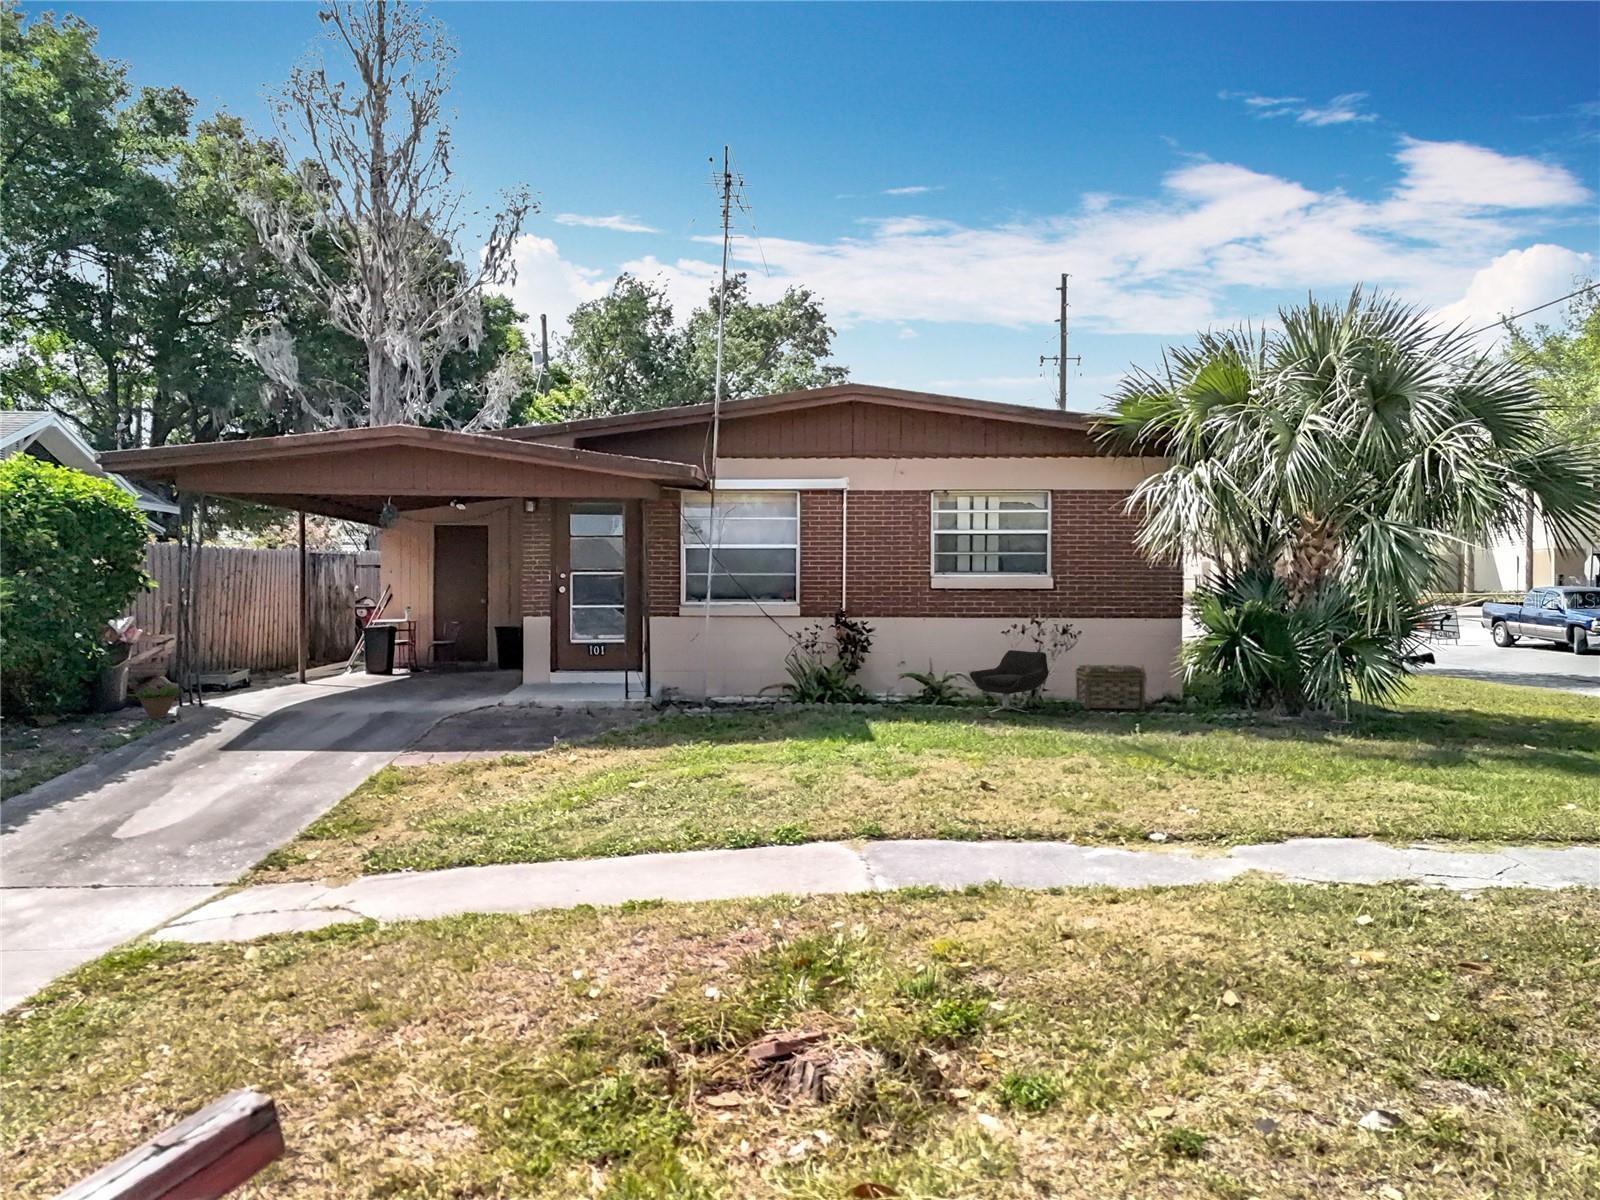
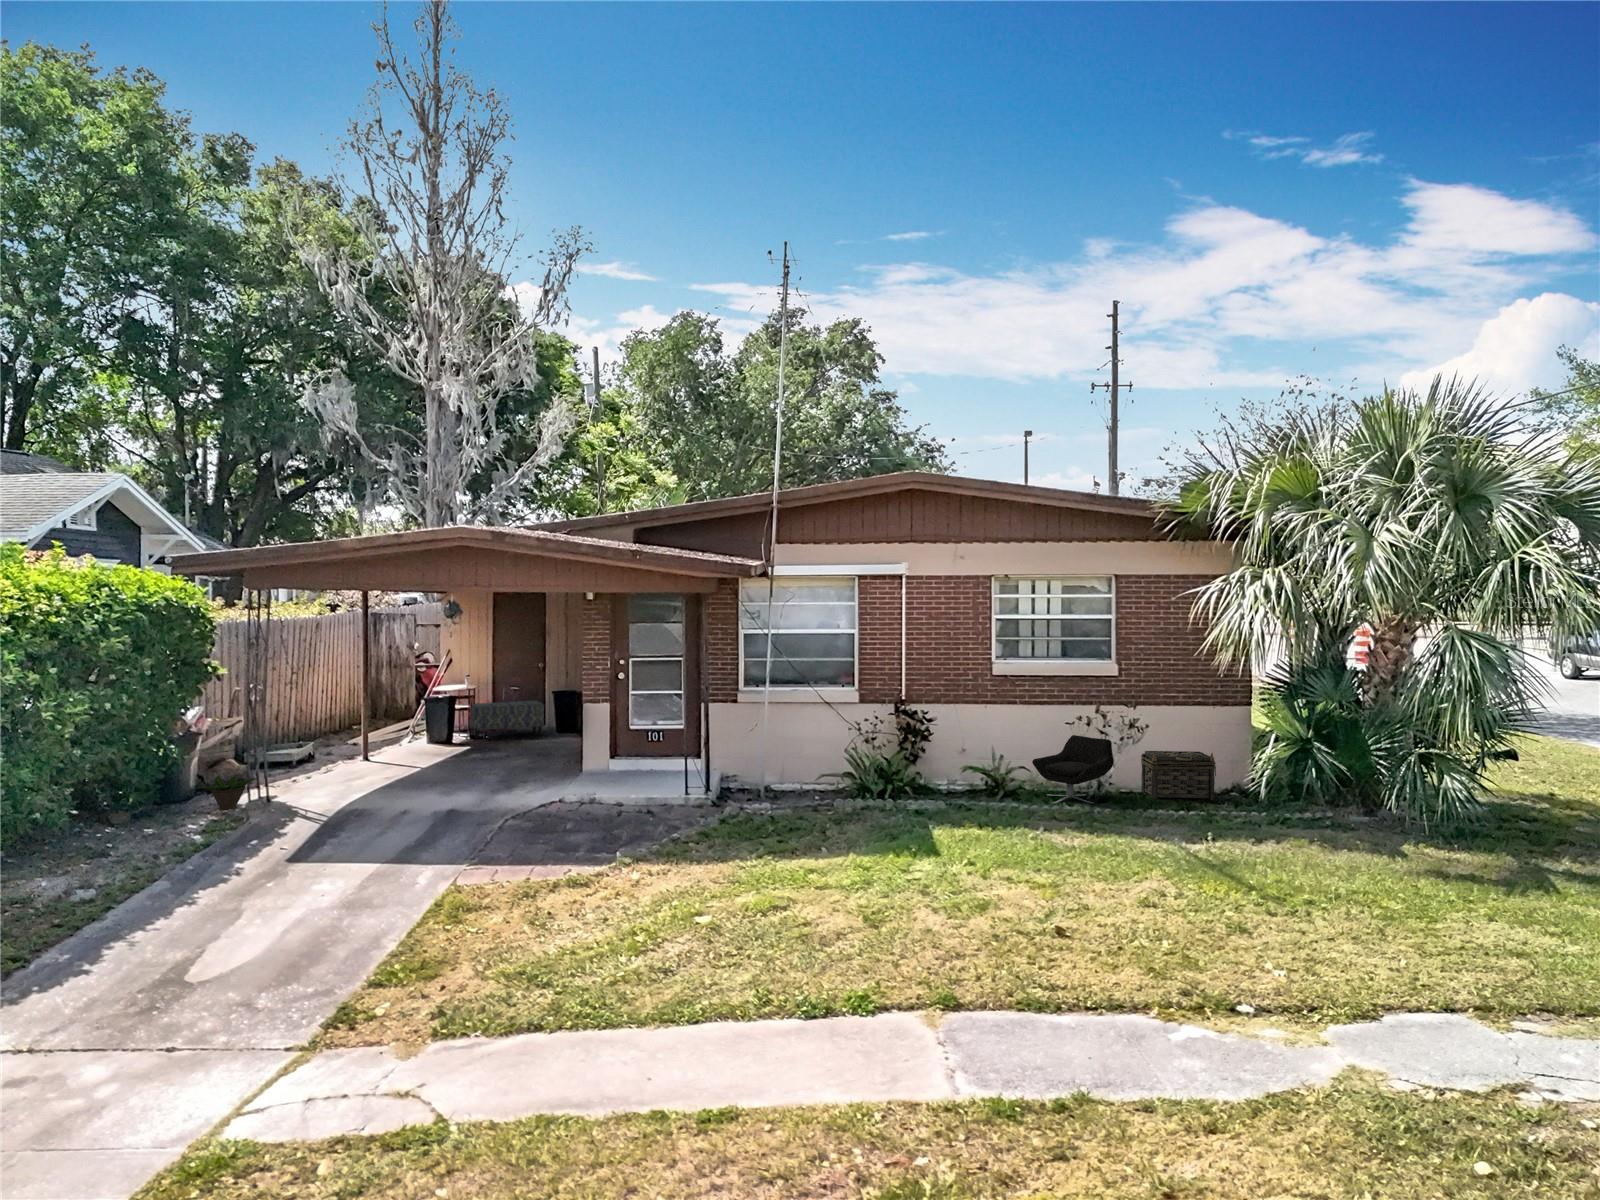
bench: none [411,638,488,674] -> present [470,701,544,740]

